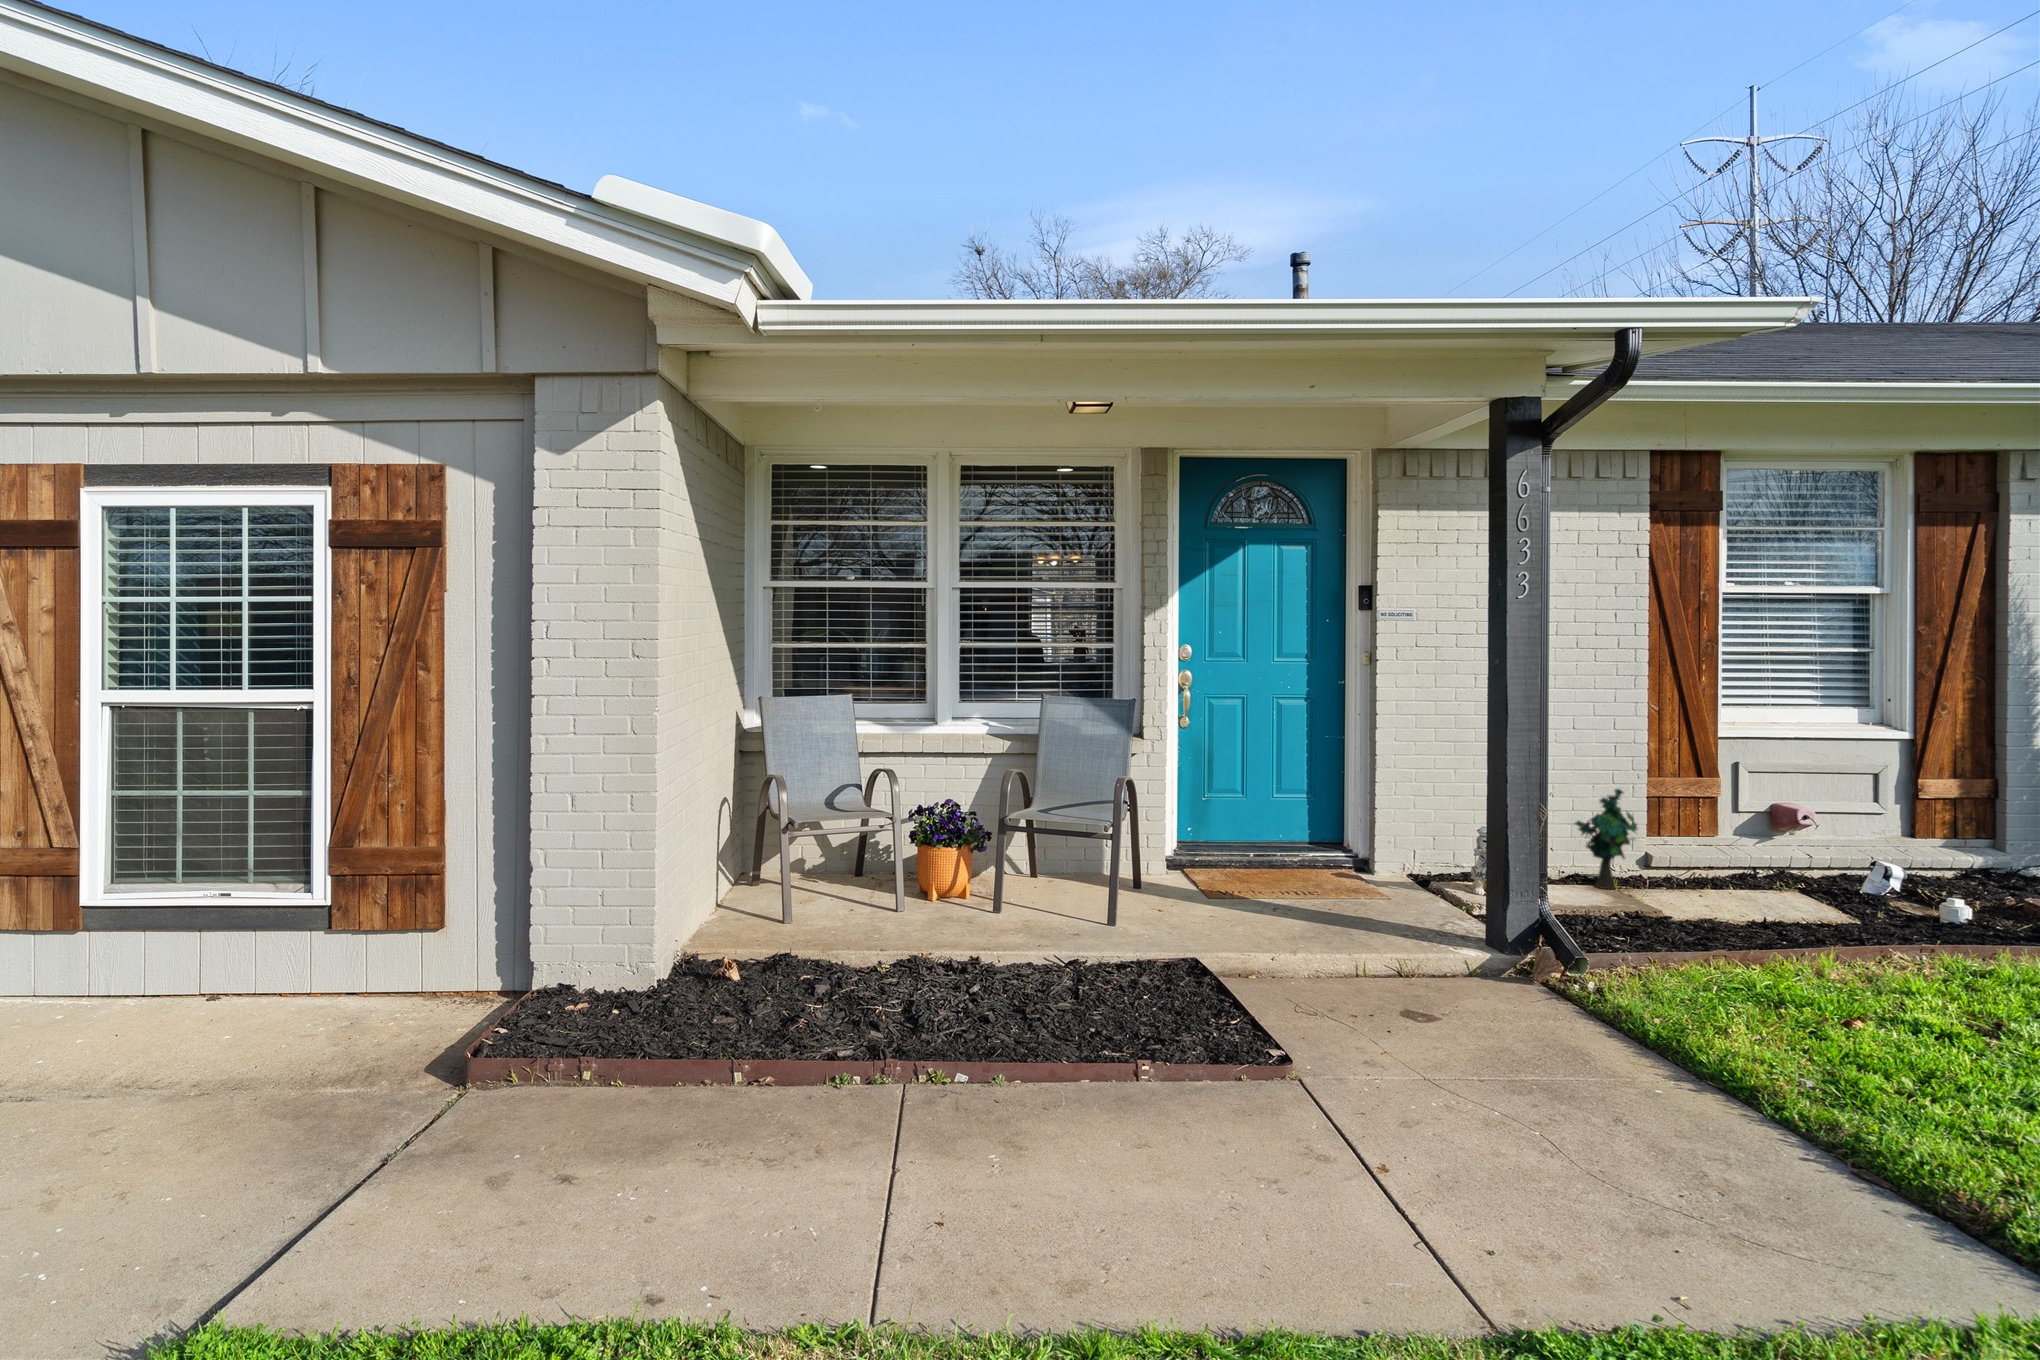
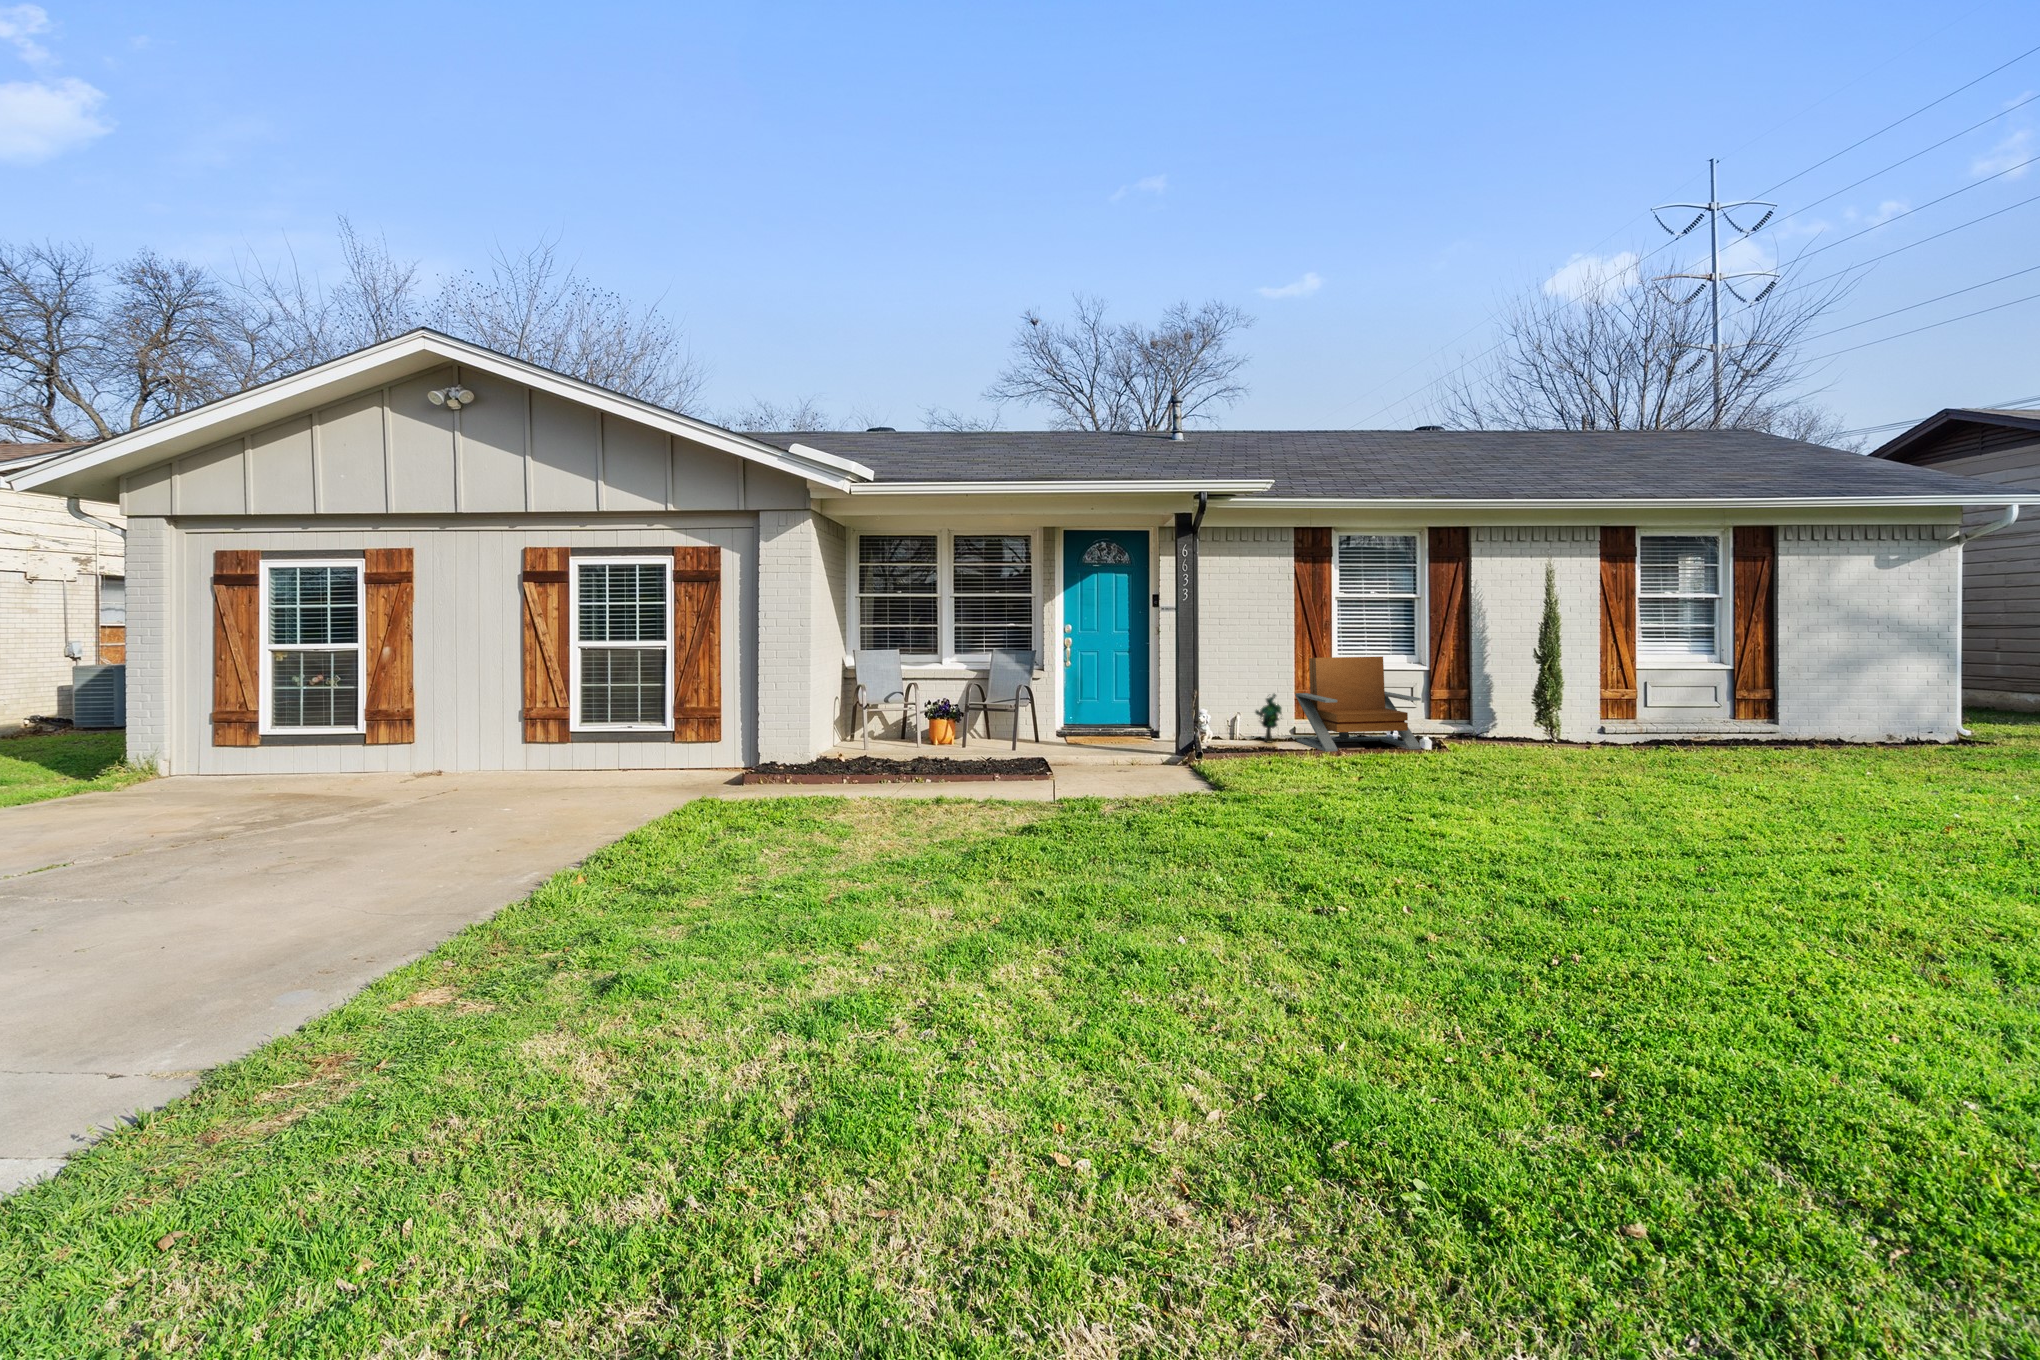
lounge chair: none [1660,715,1975,927] -> present [1295,657,1421,752]

